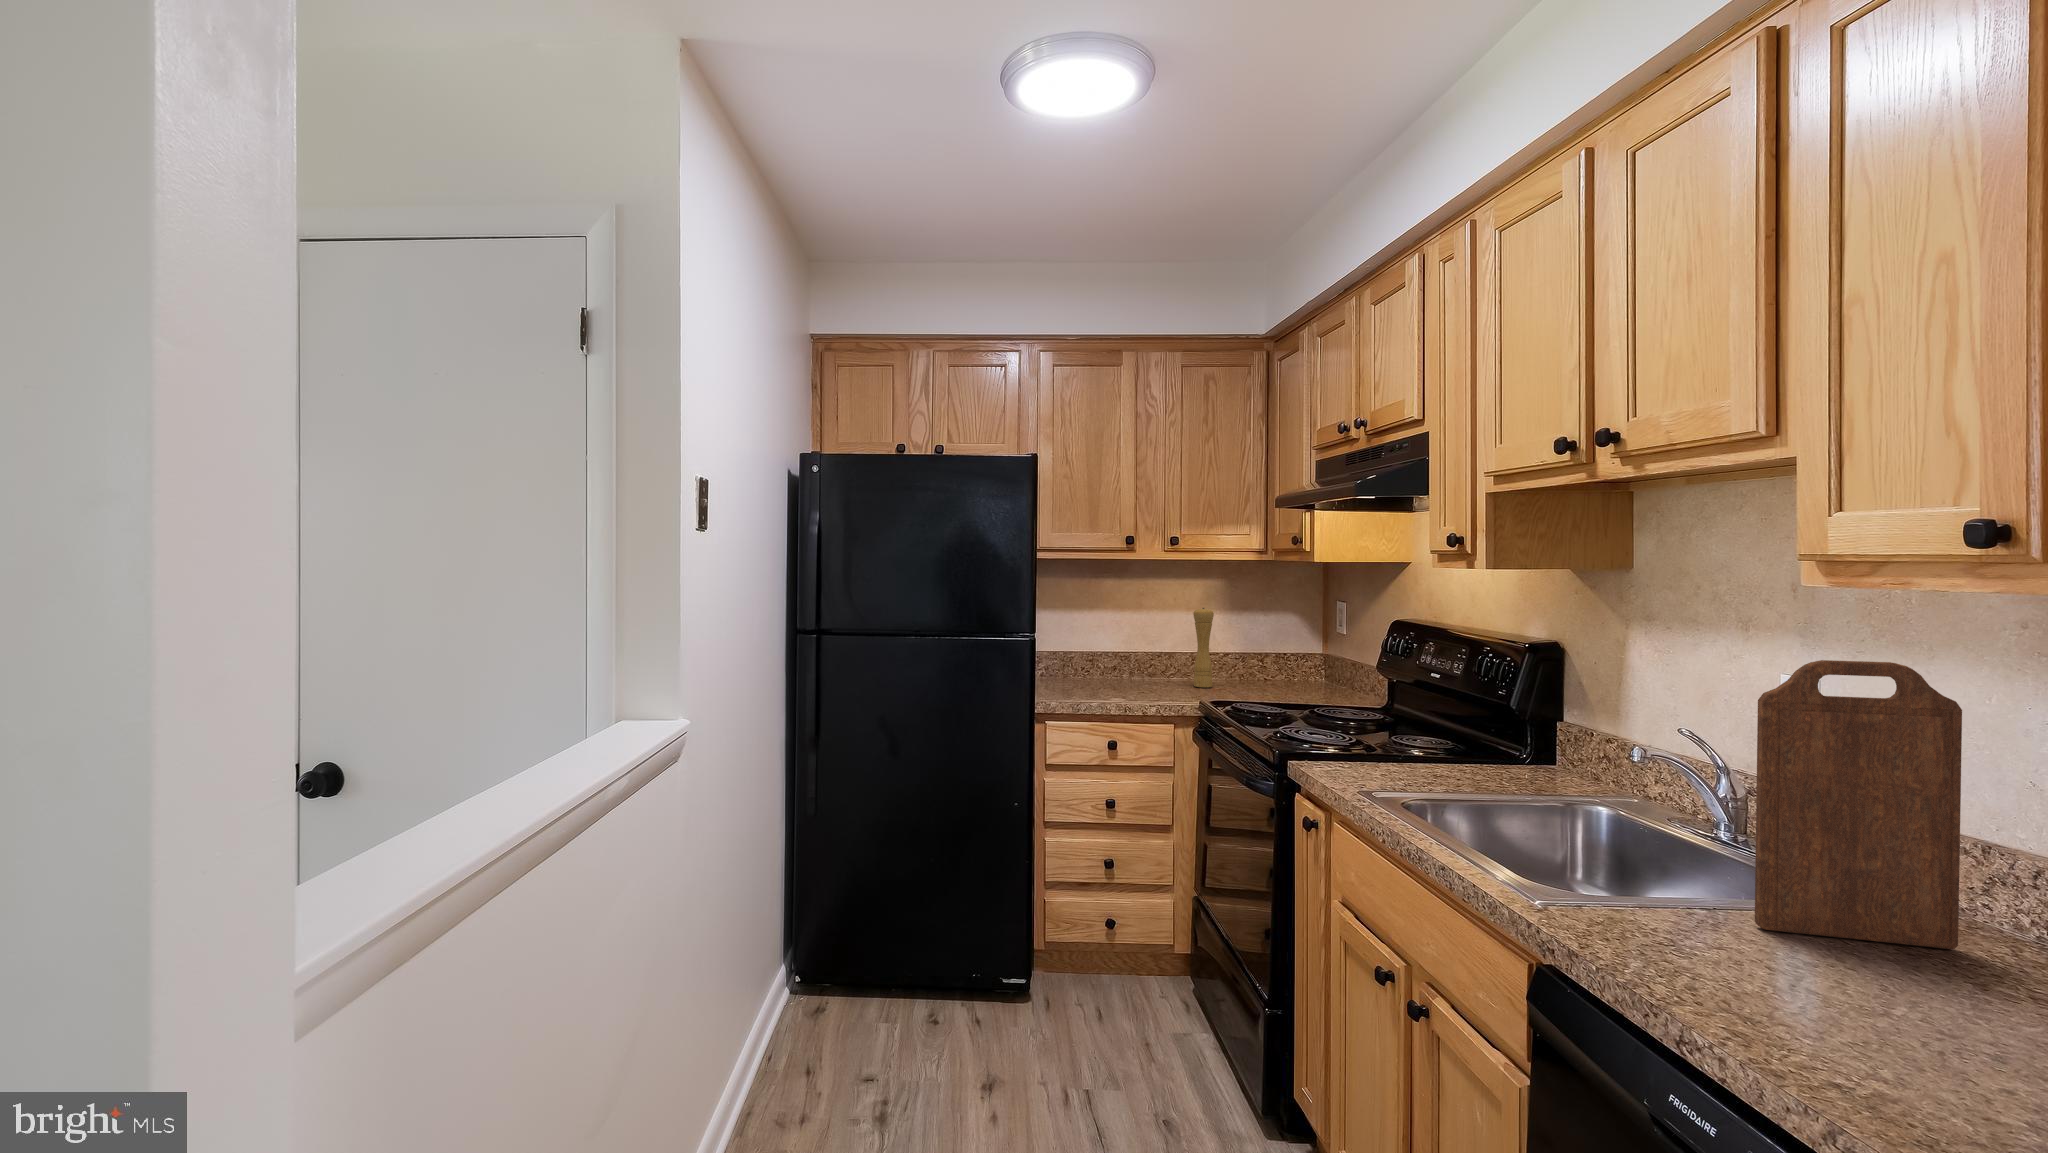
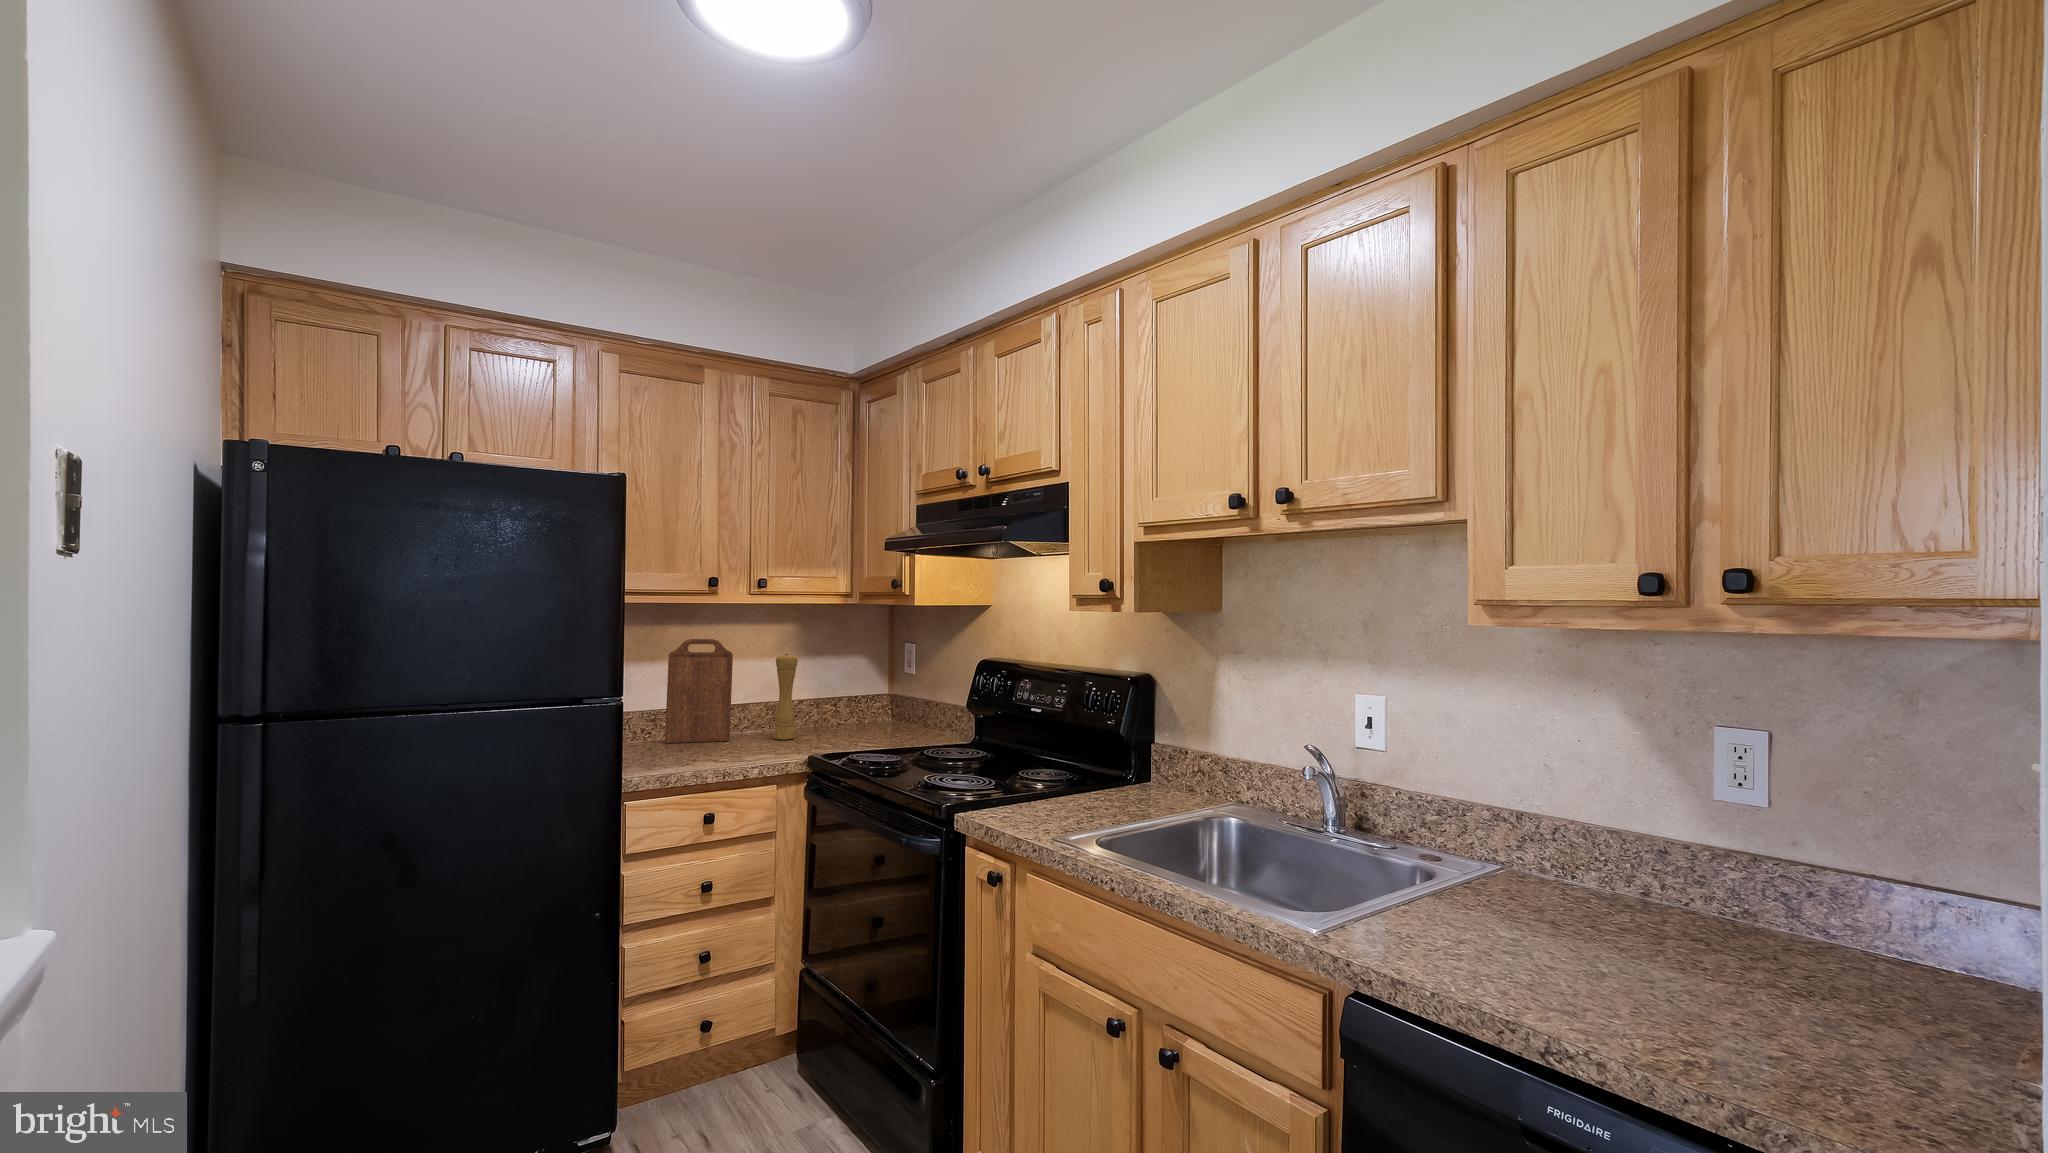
cutting board: present [1755,660,1962,949] -> present [665,639,733,743]

